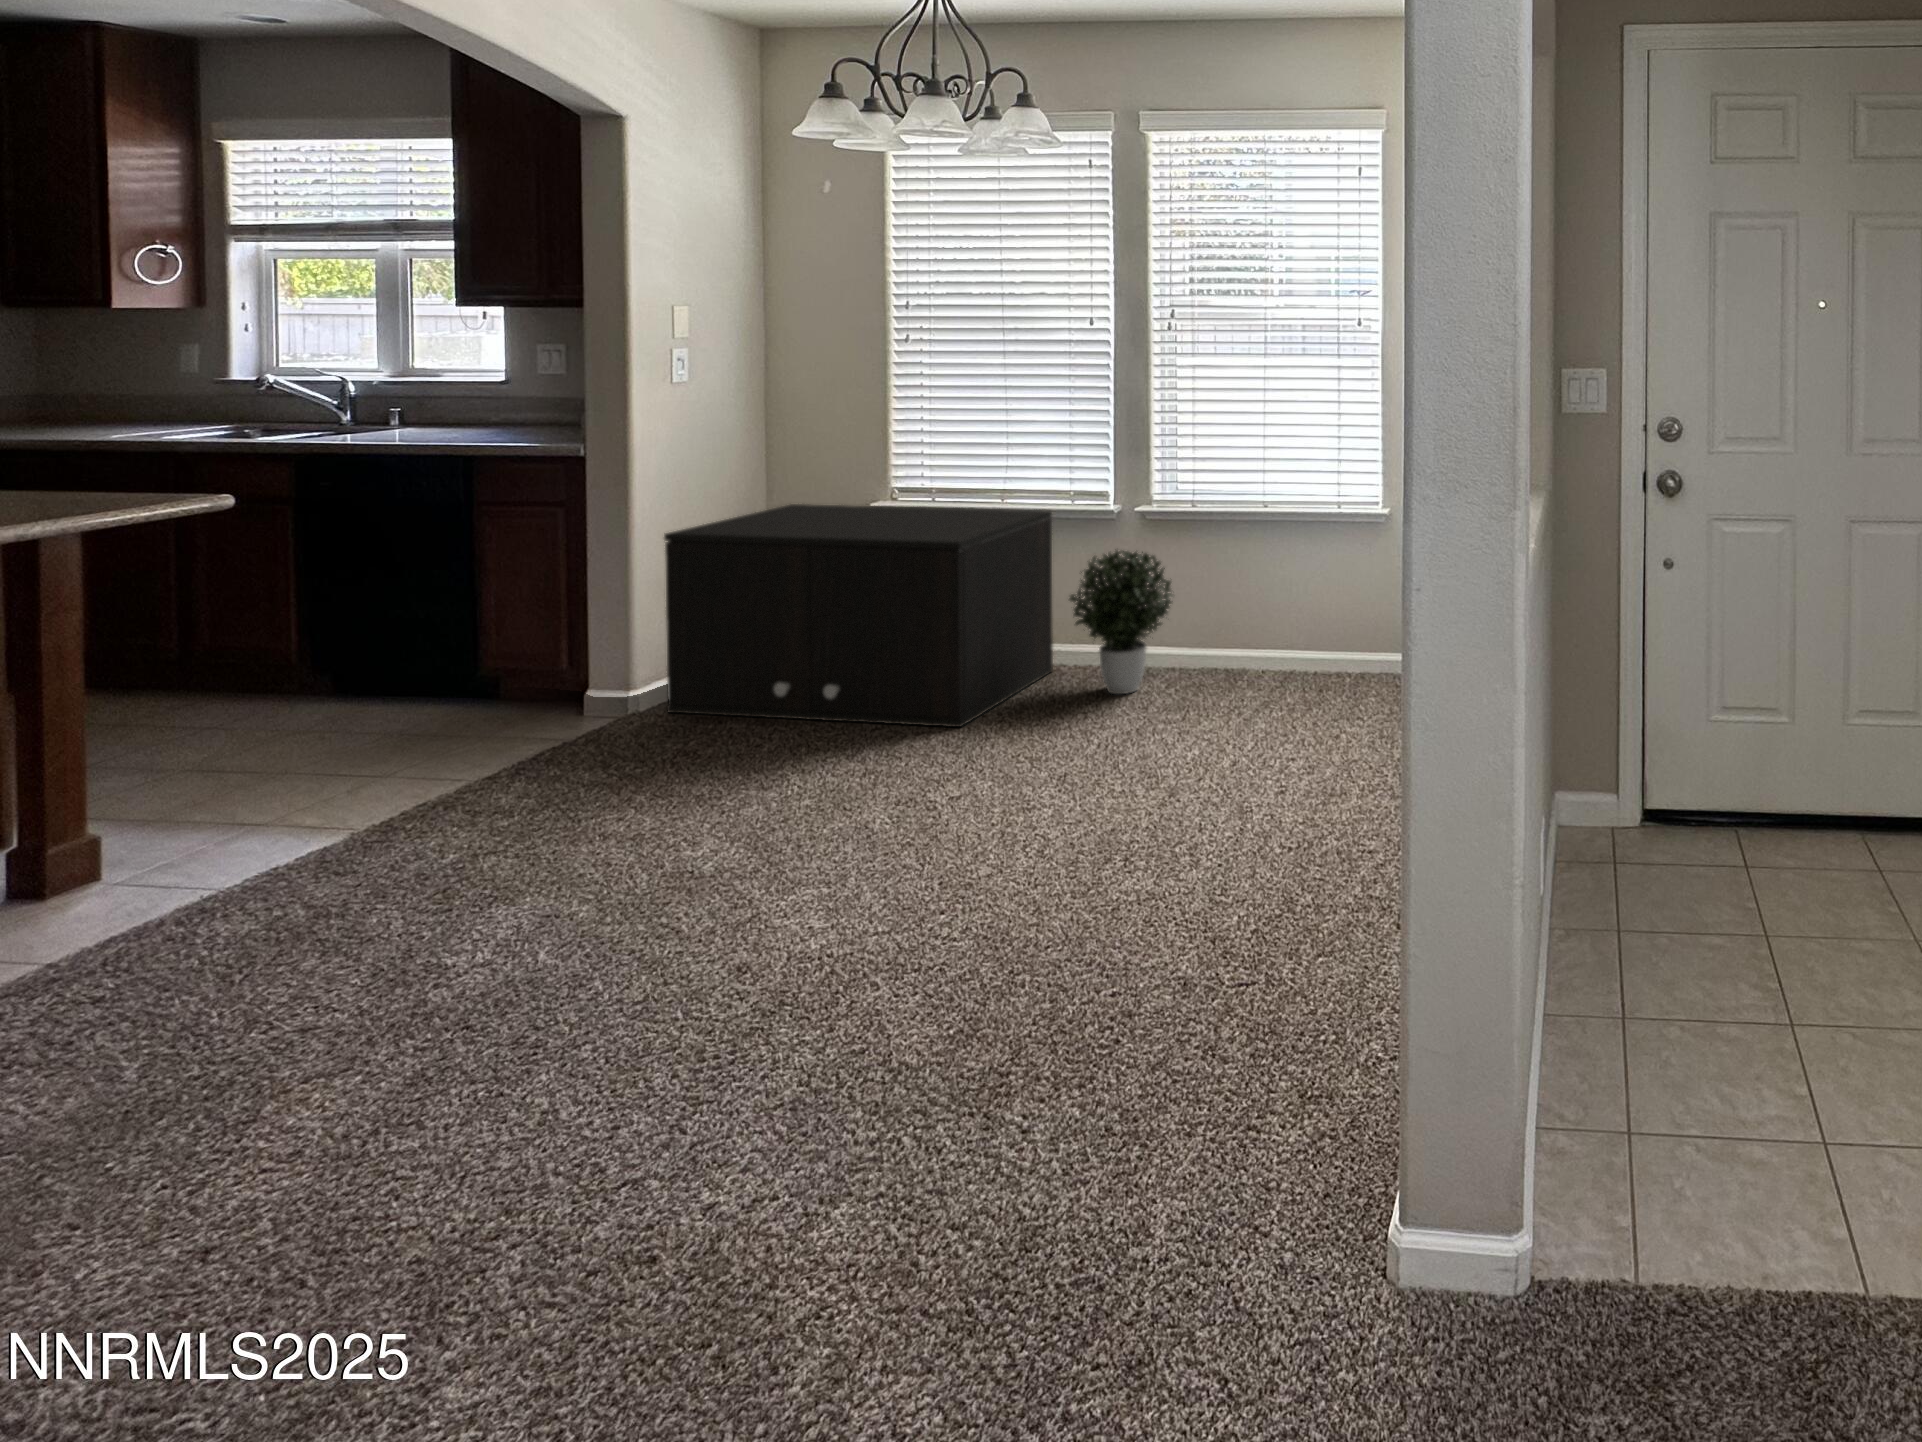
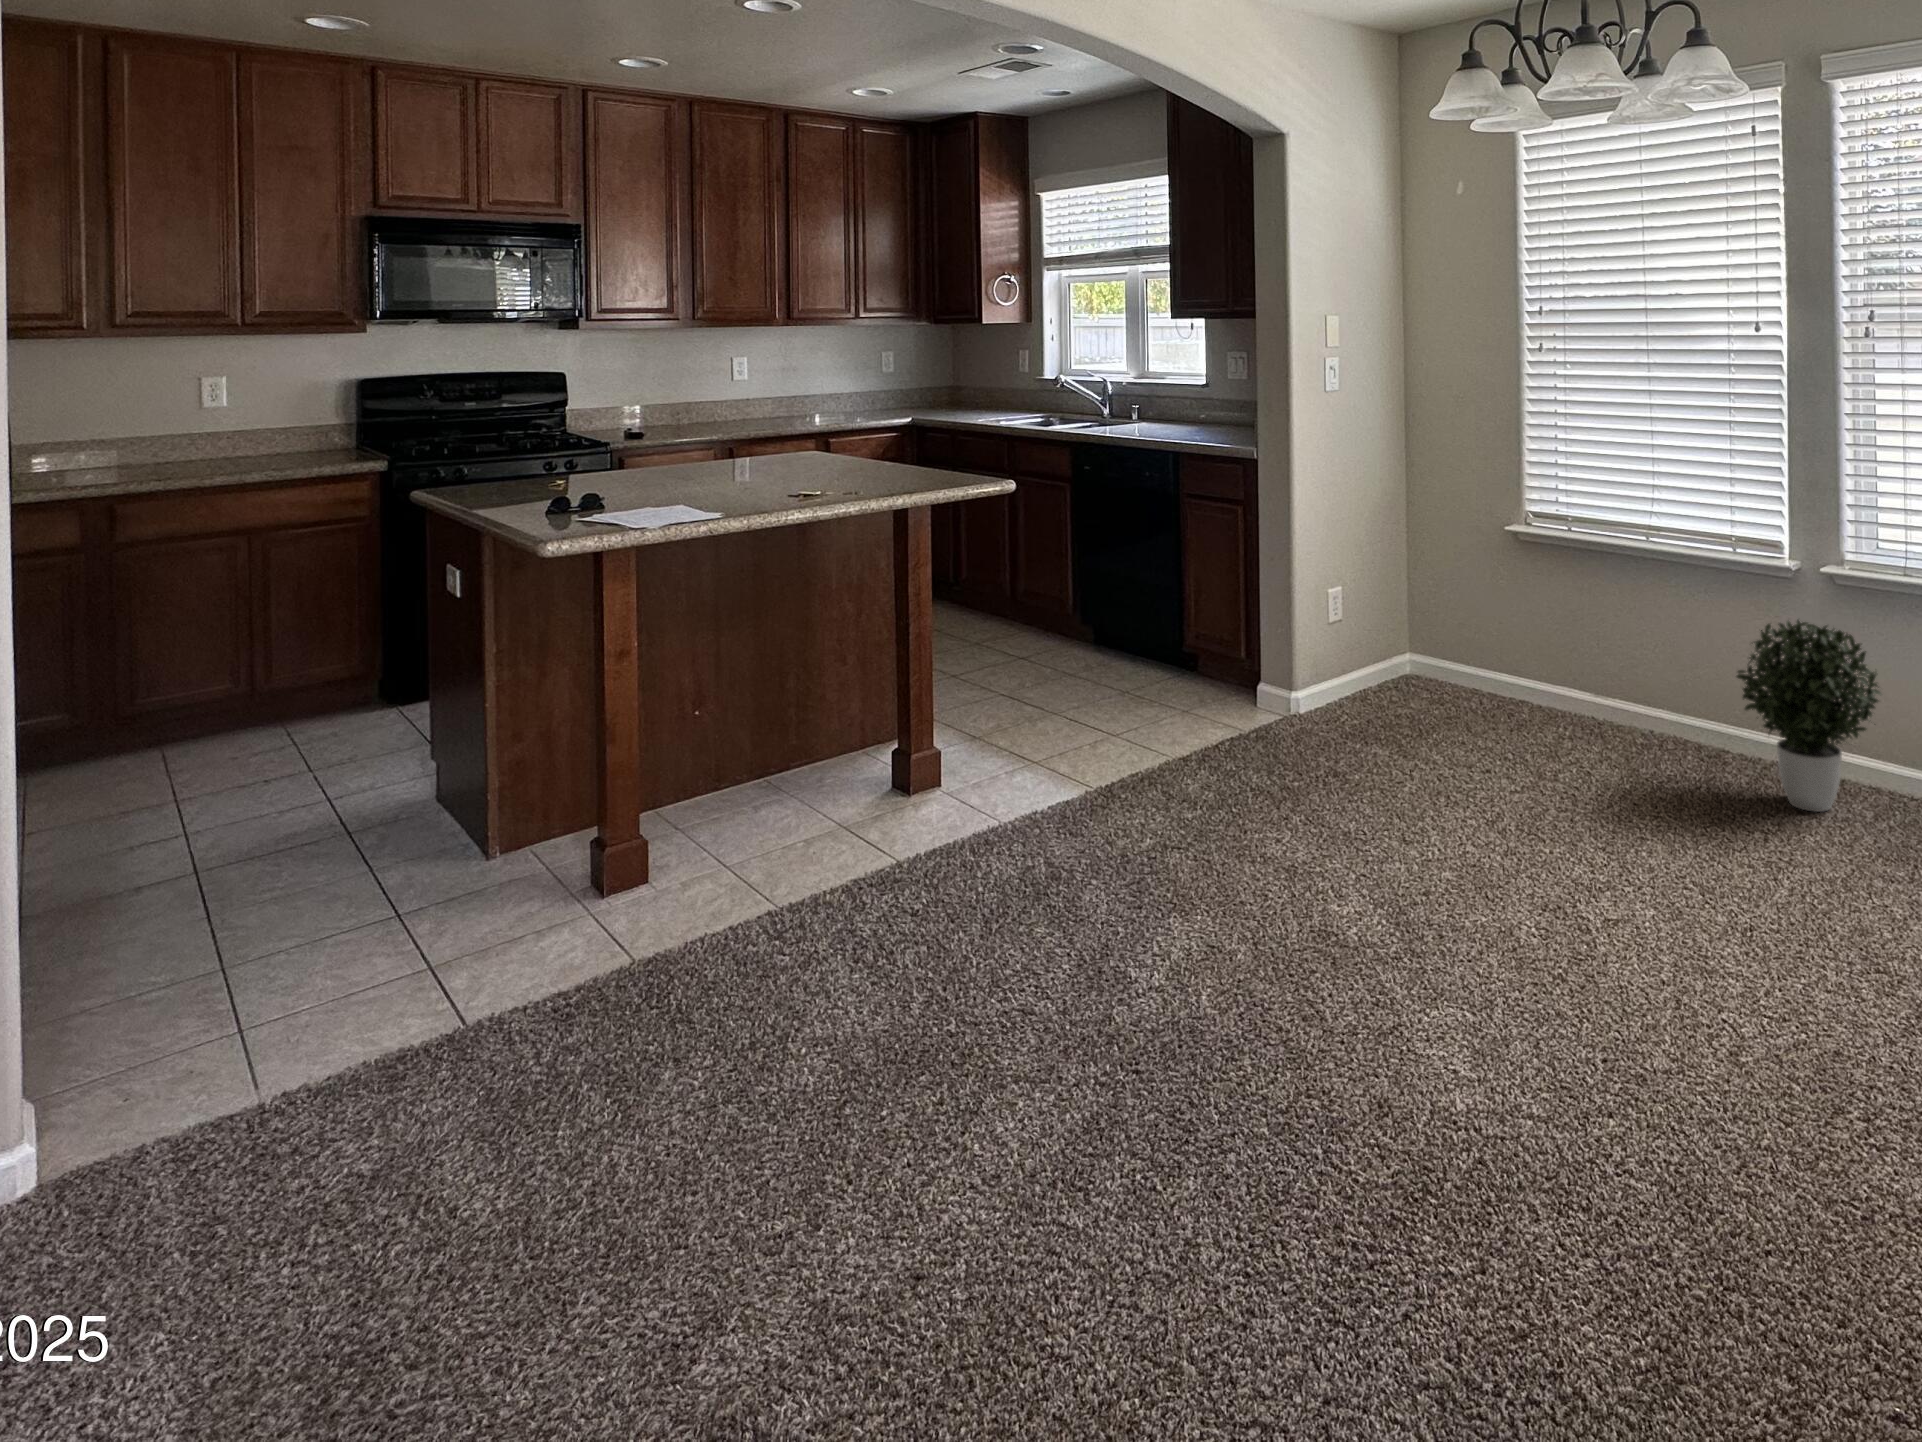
storage cabinet: present [664,504,1053,727] -> none [1319,520,1713,812]

